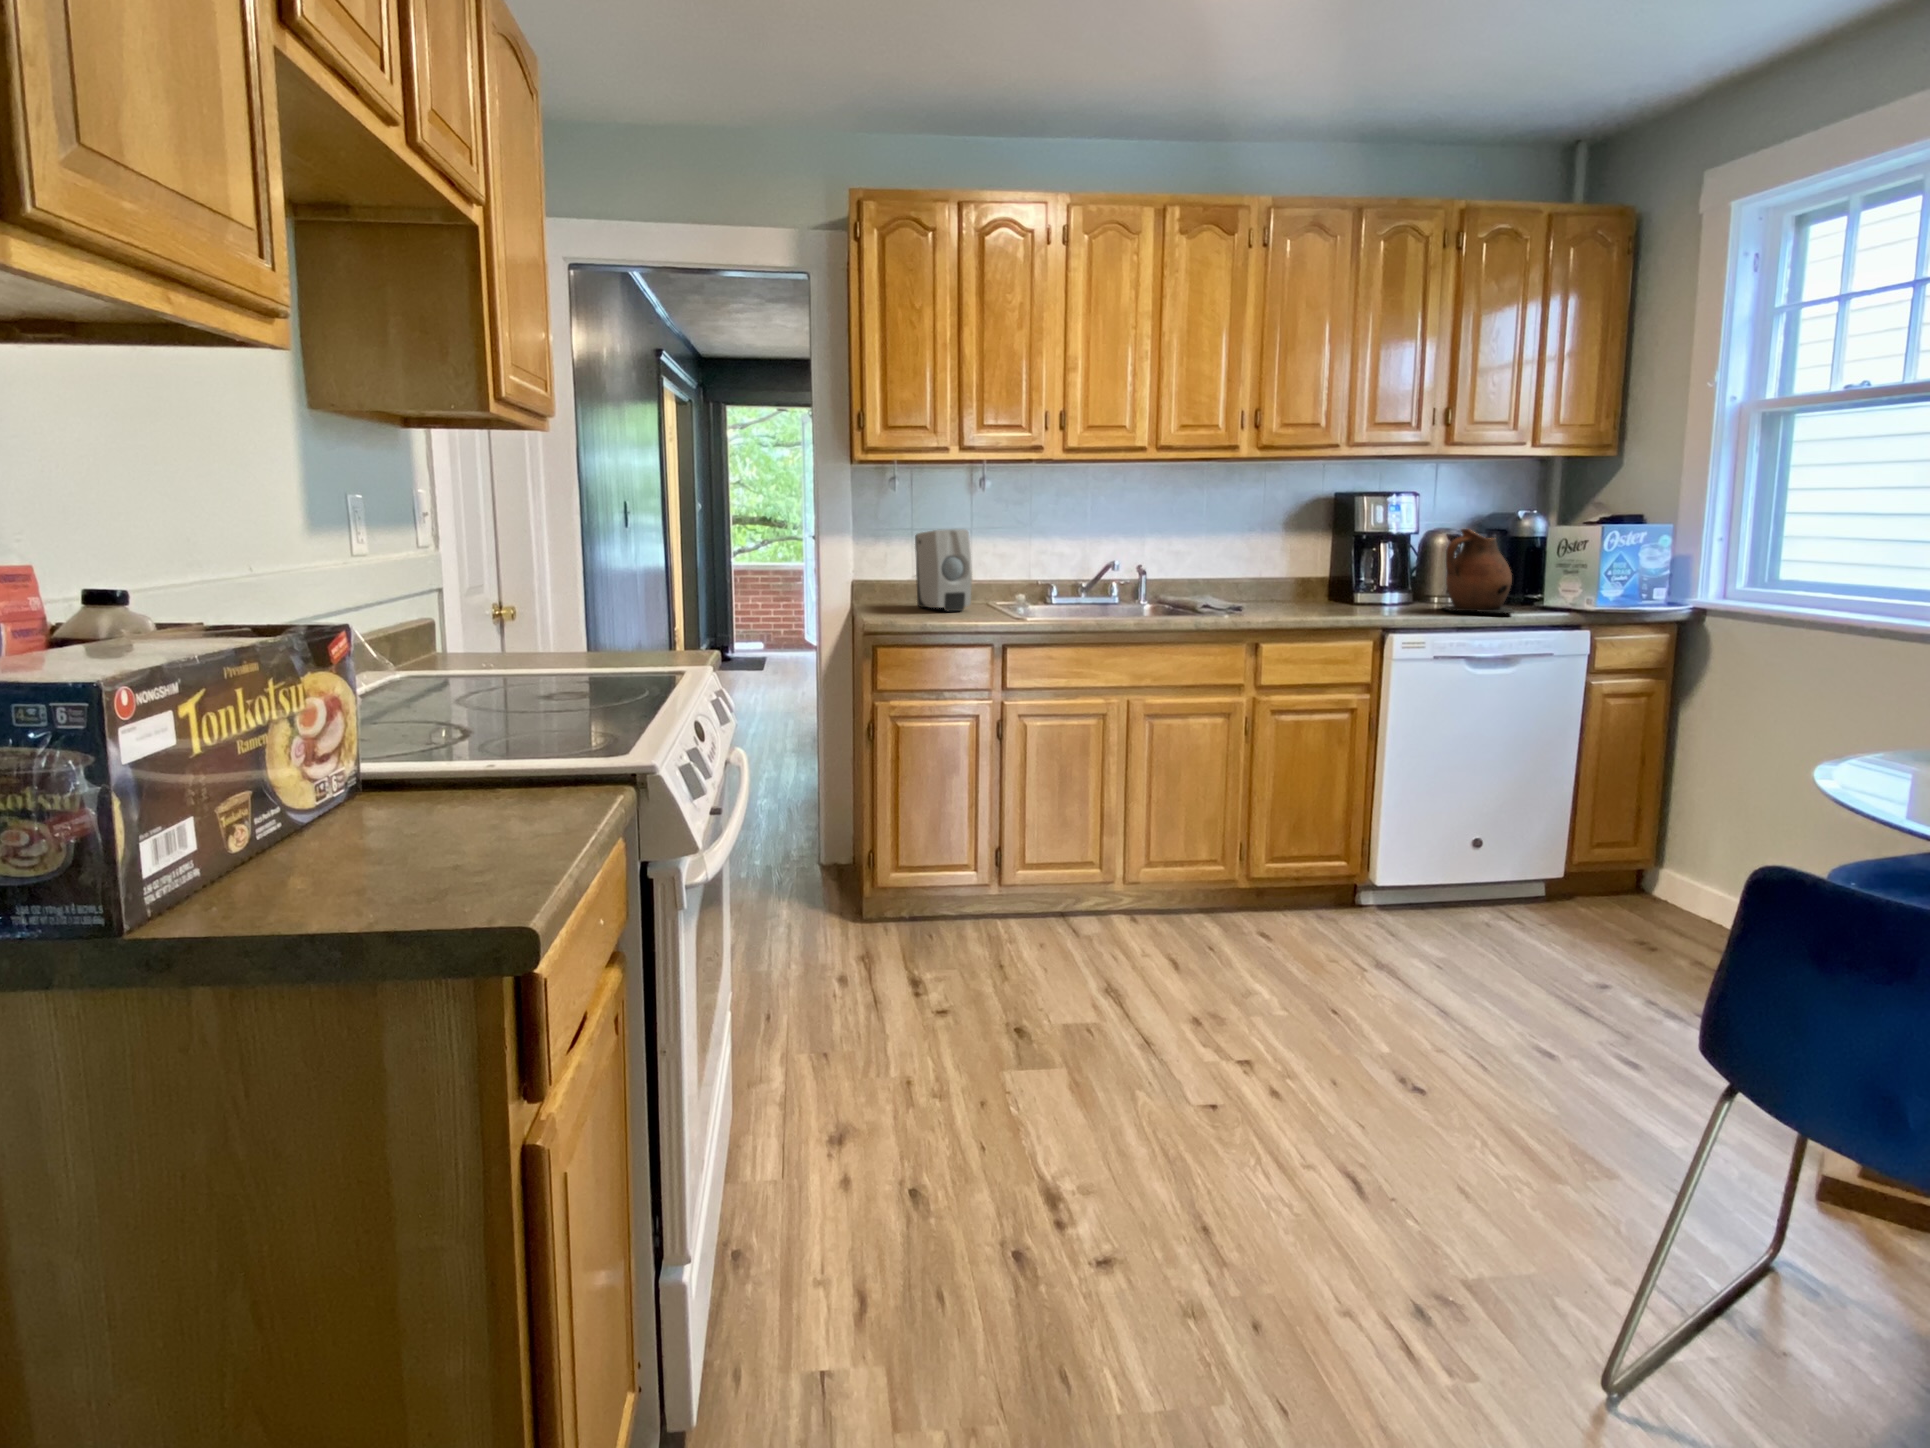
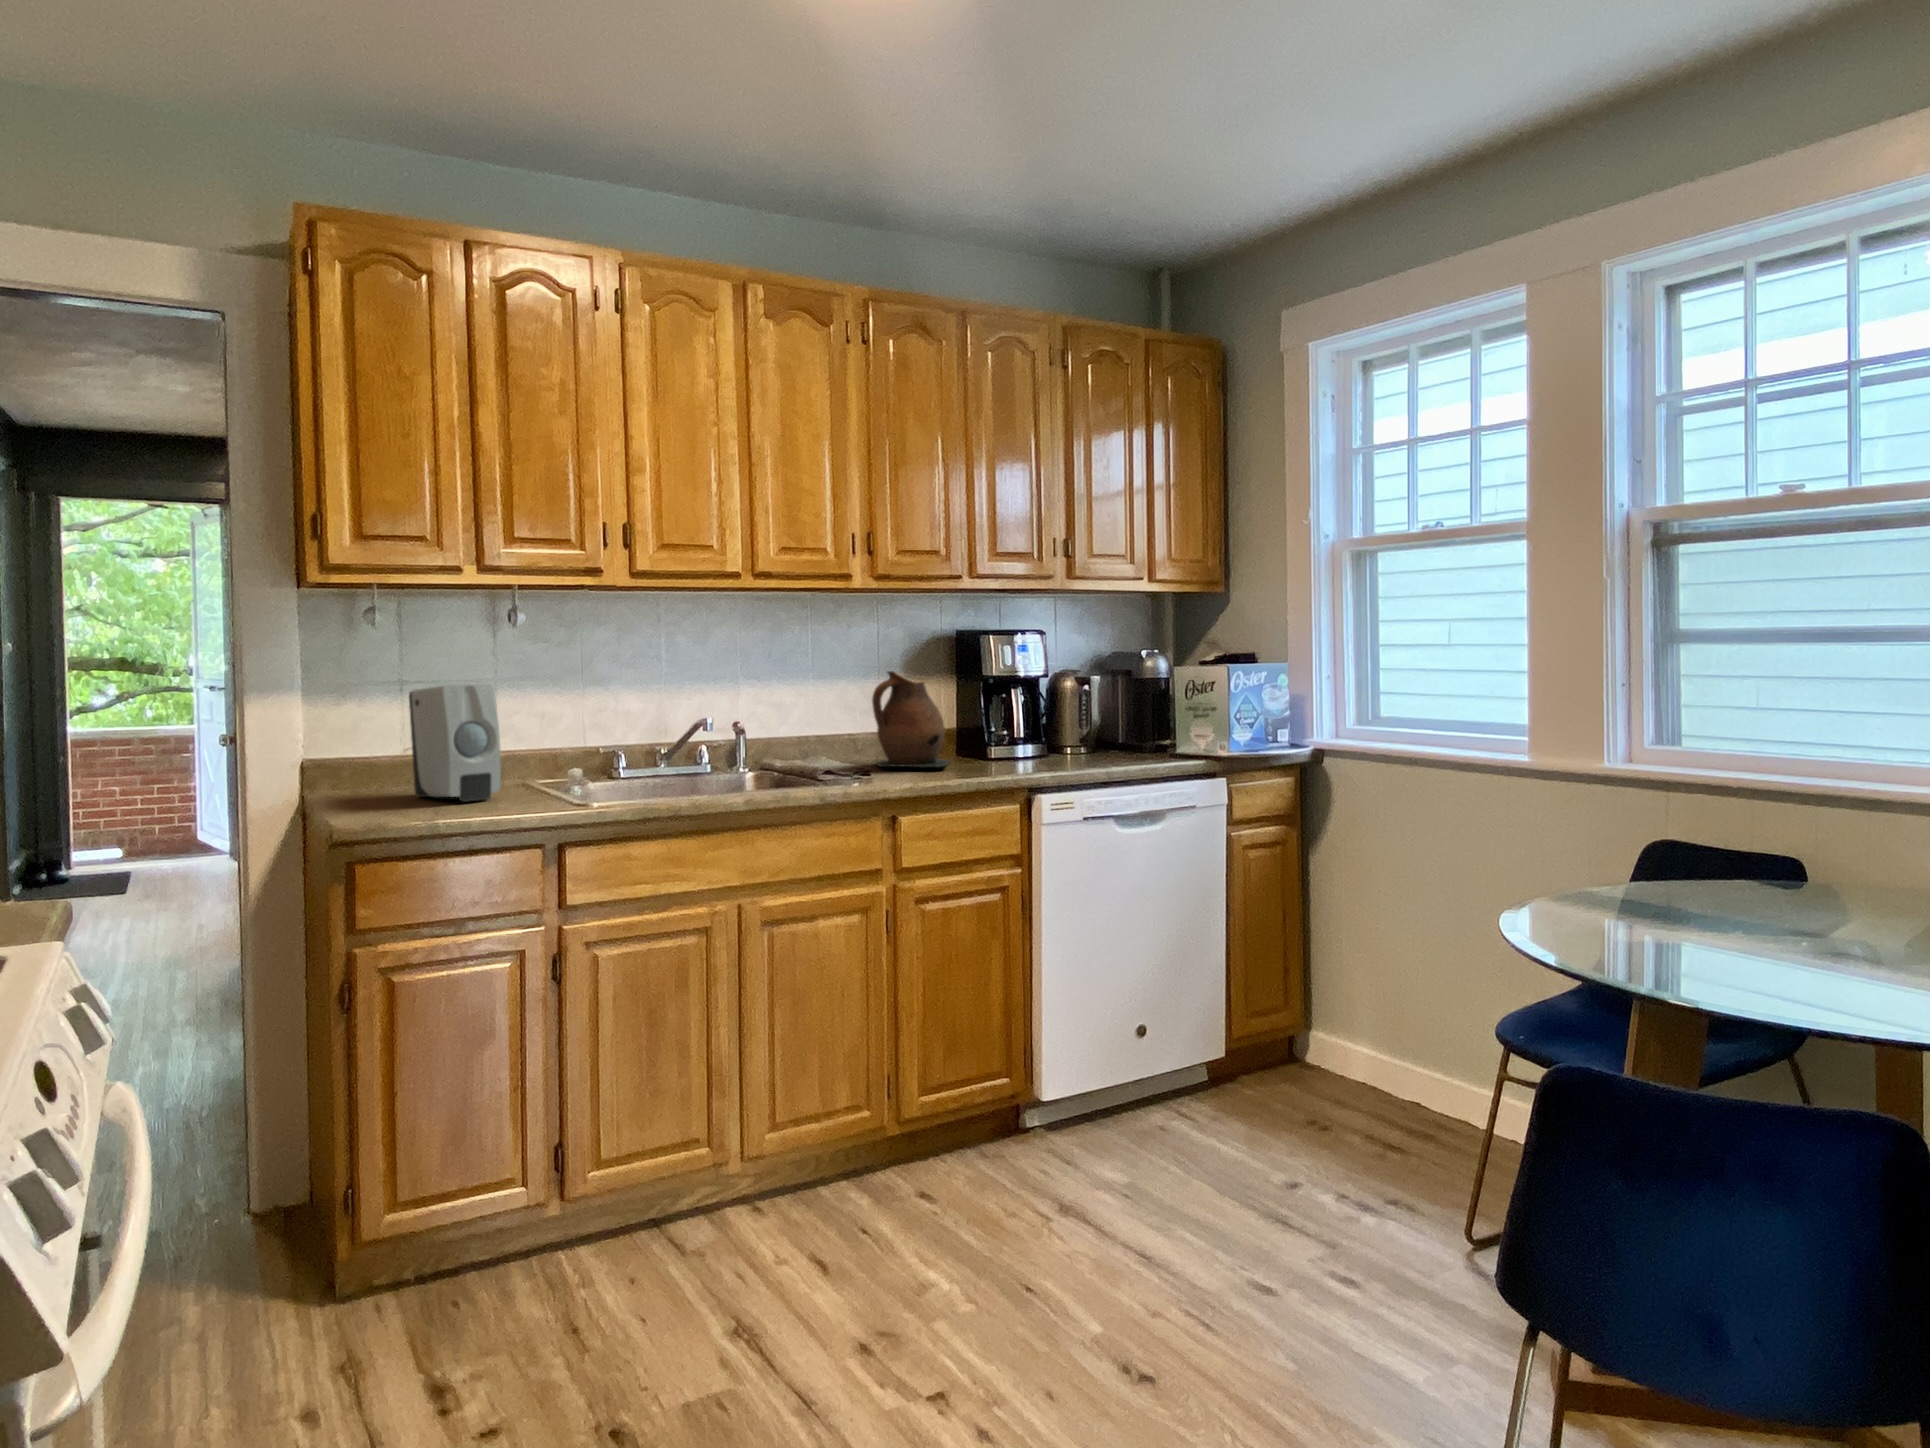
ceramic pitcher: present [1443,529,1513,613] -> present [872,671,949,767]

